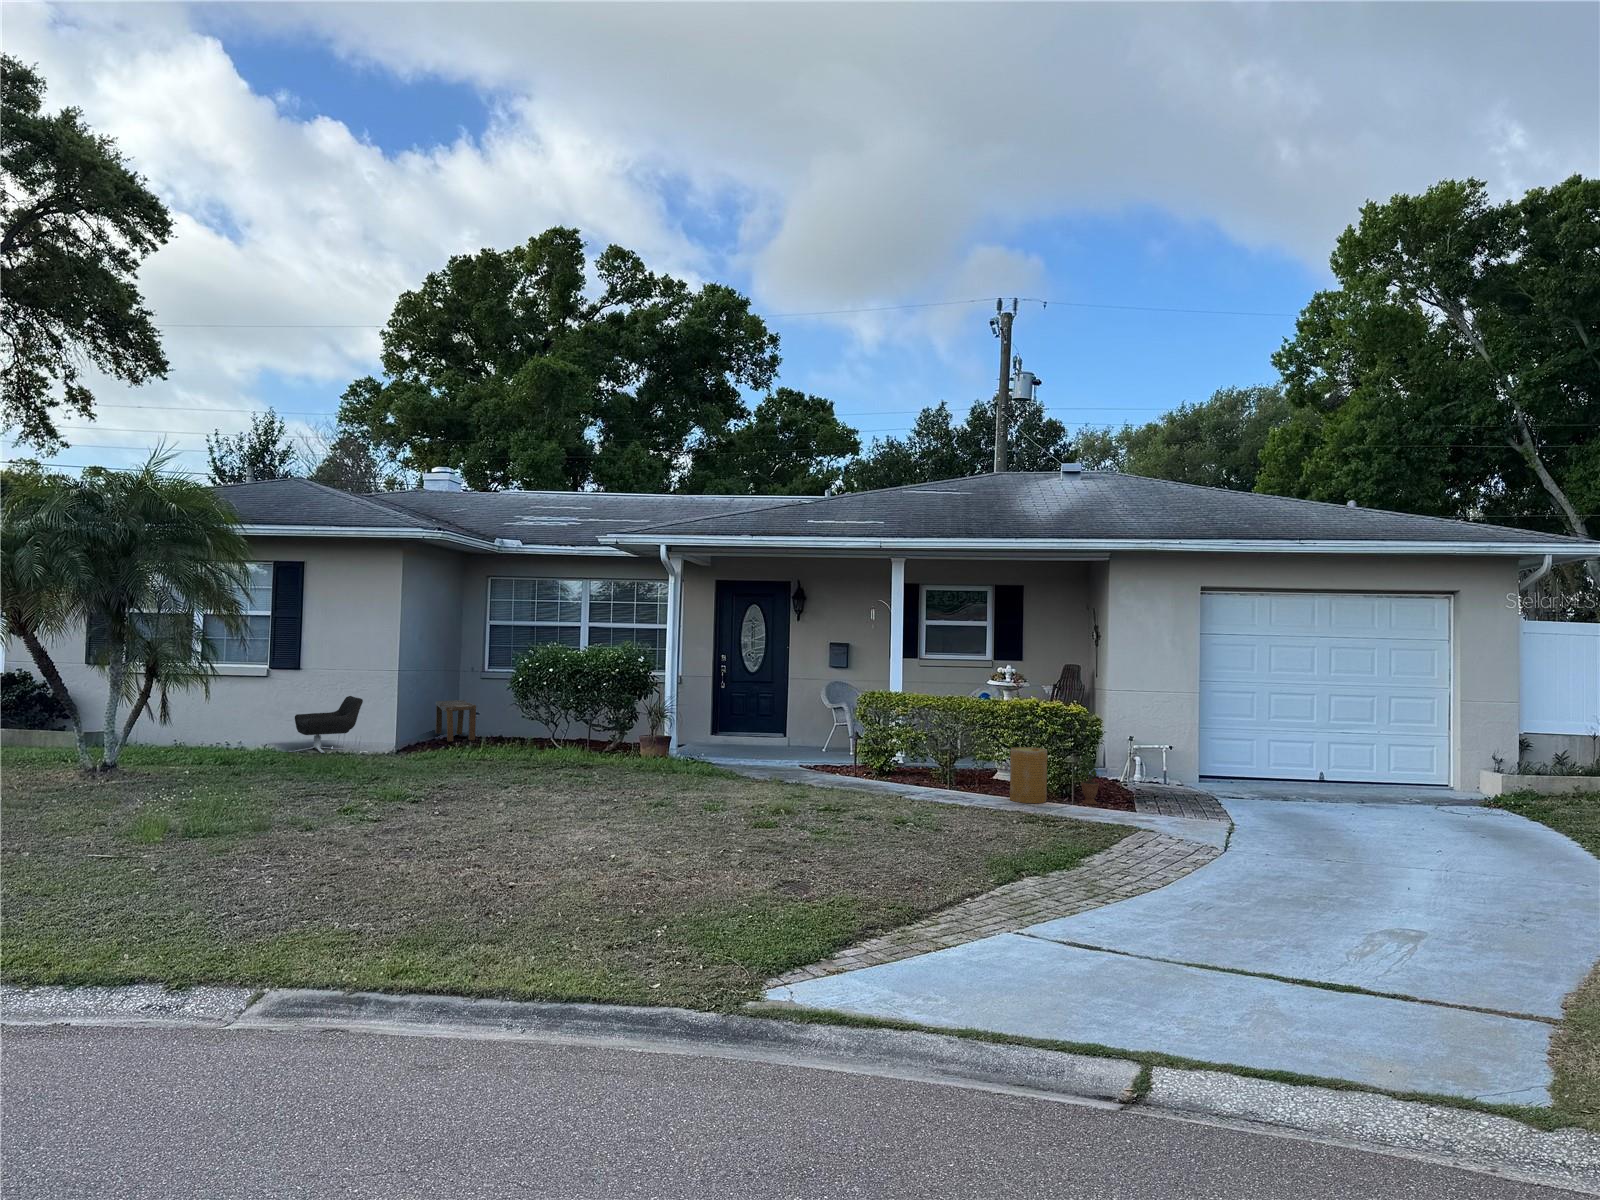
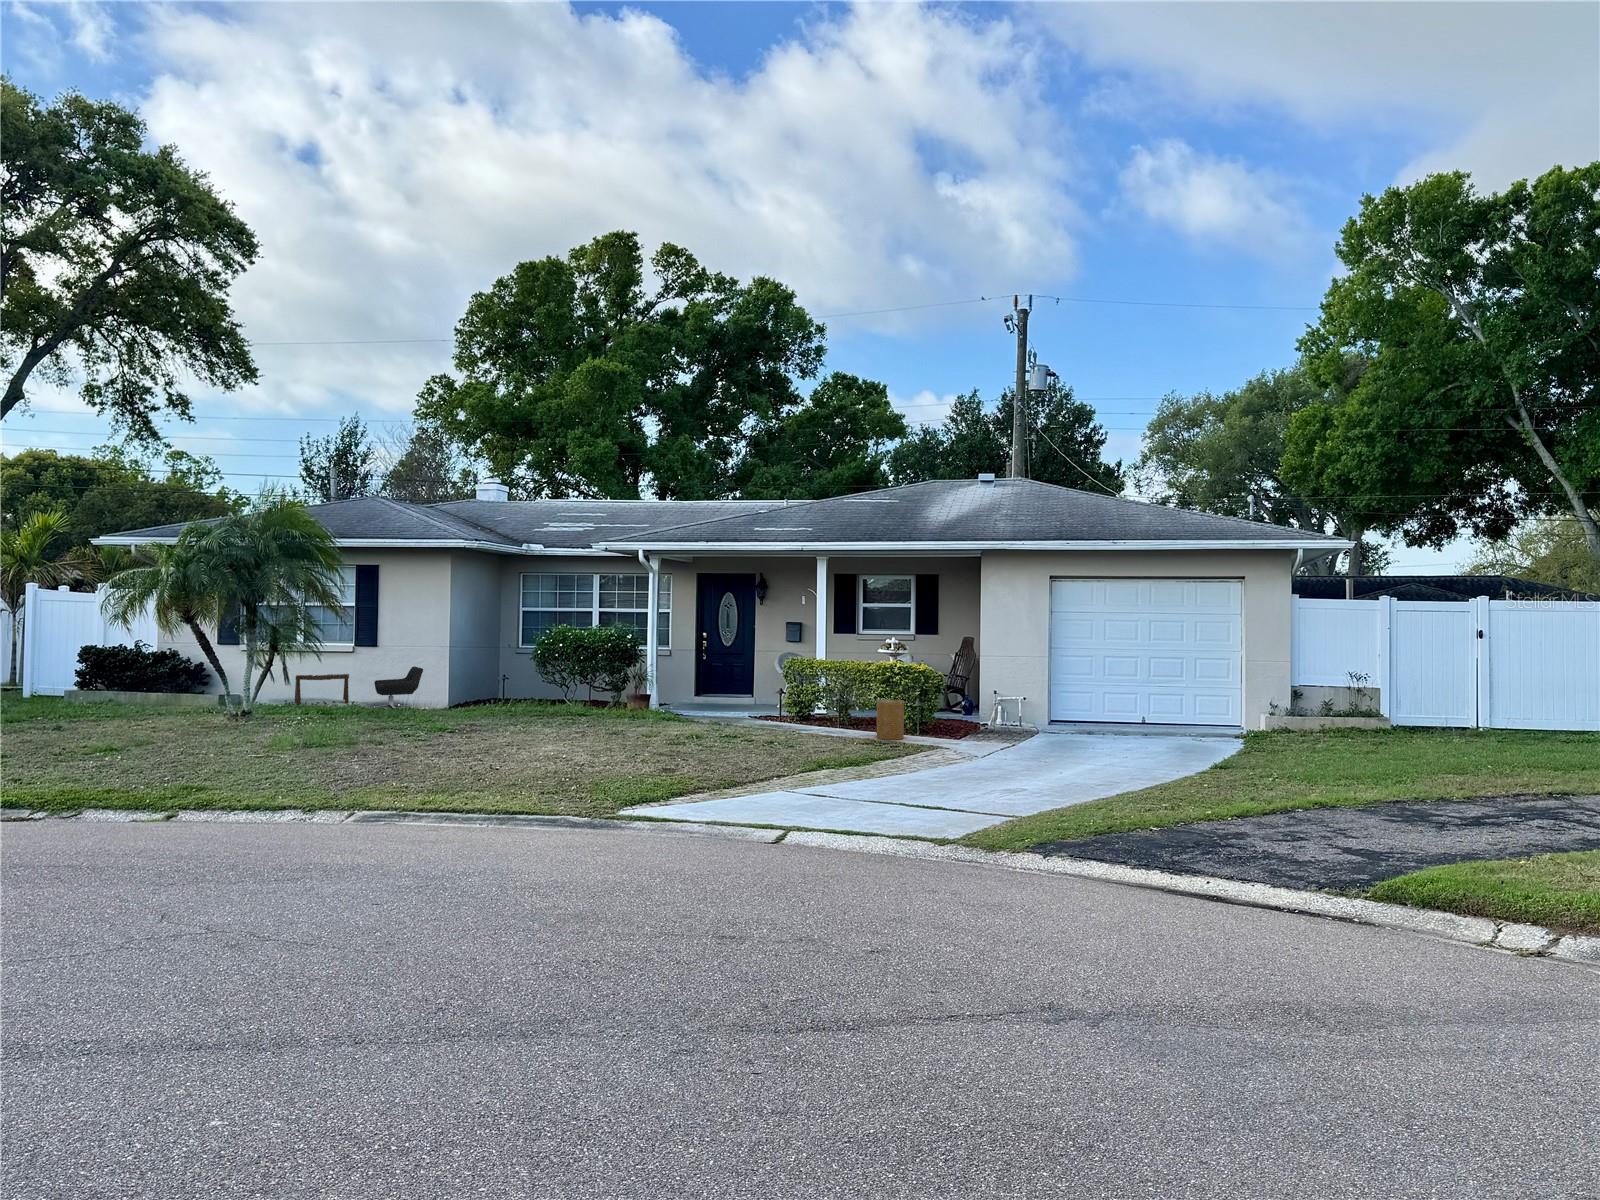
bench: present [435,700,476,741] -> present [295,674,349,704]
potted plant: present [1080,752,1099,804] -> none [926,702,941,740]

